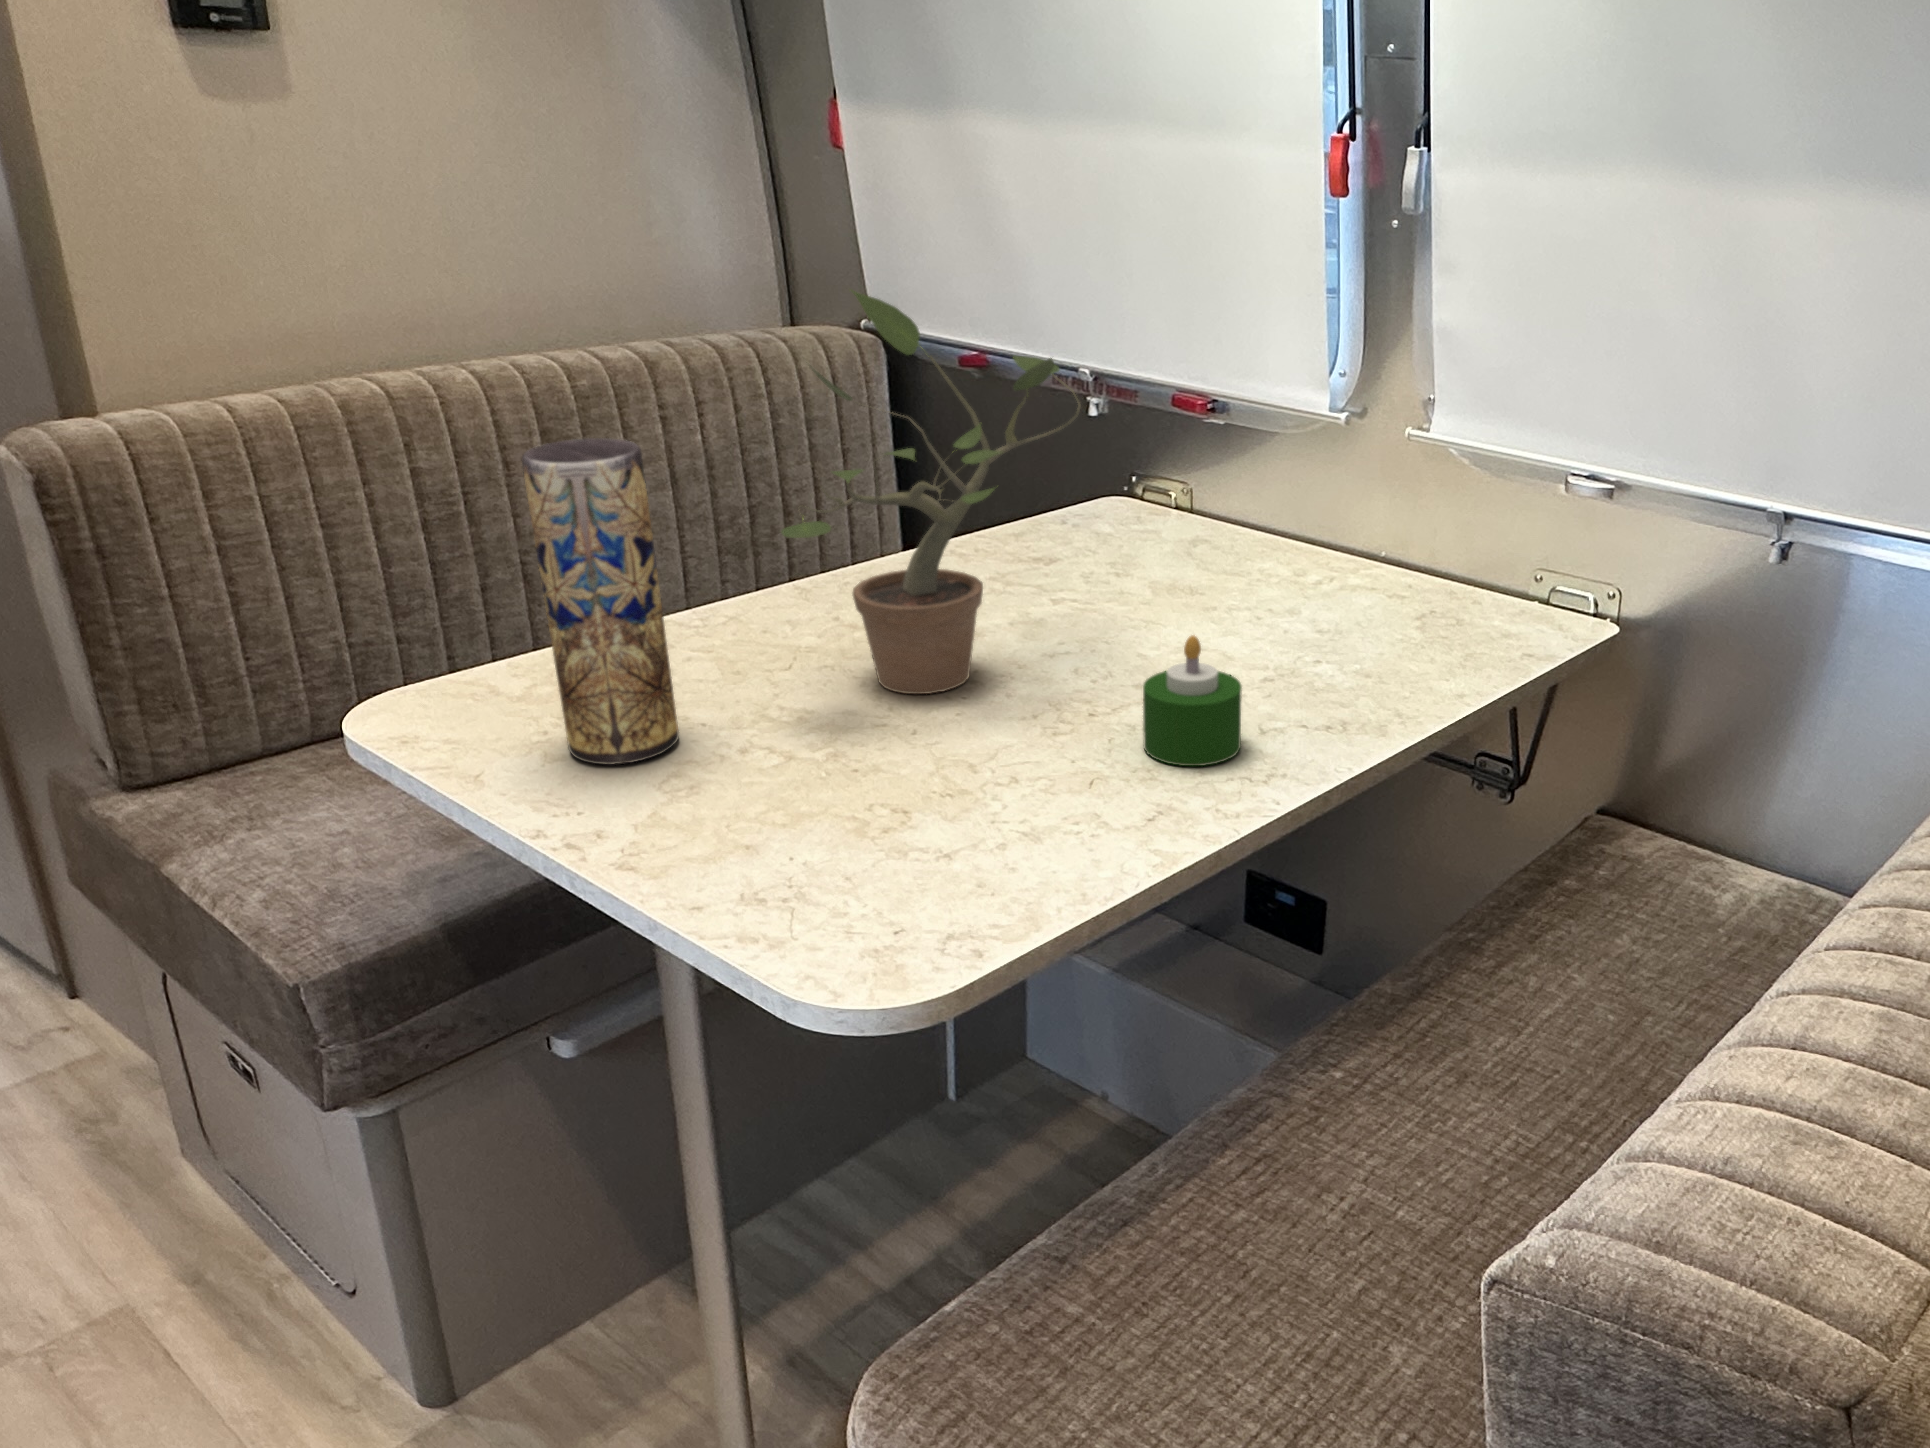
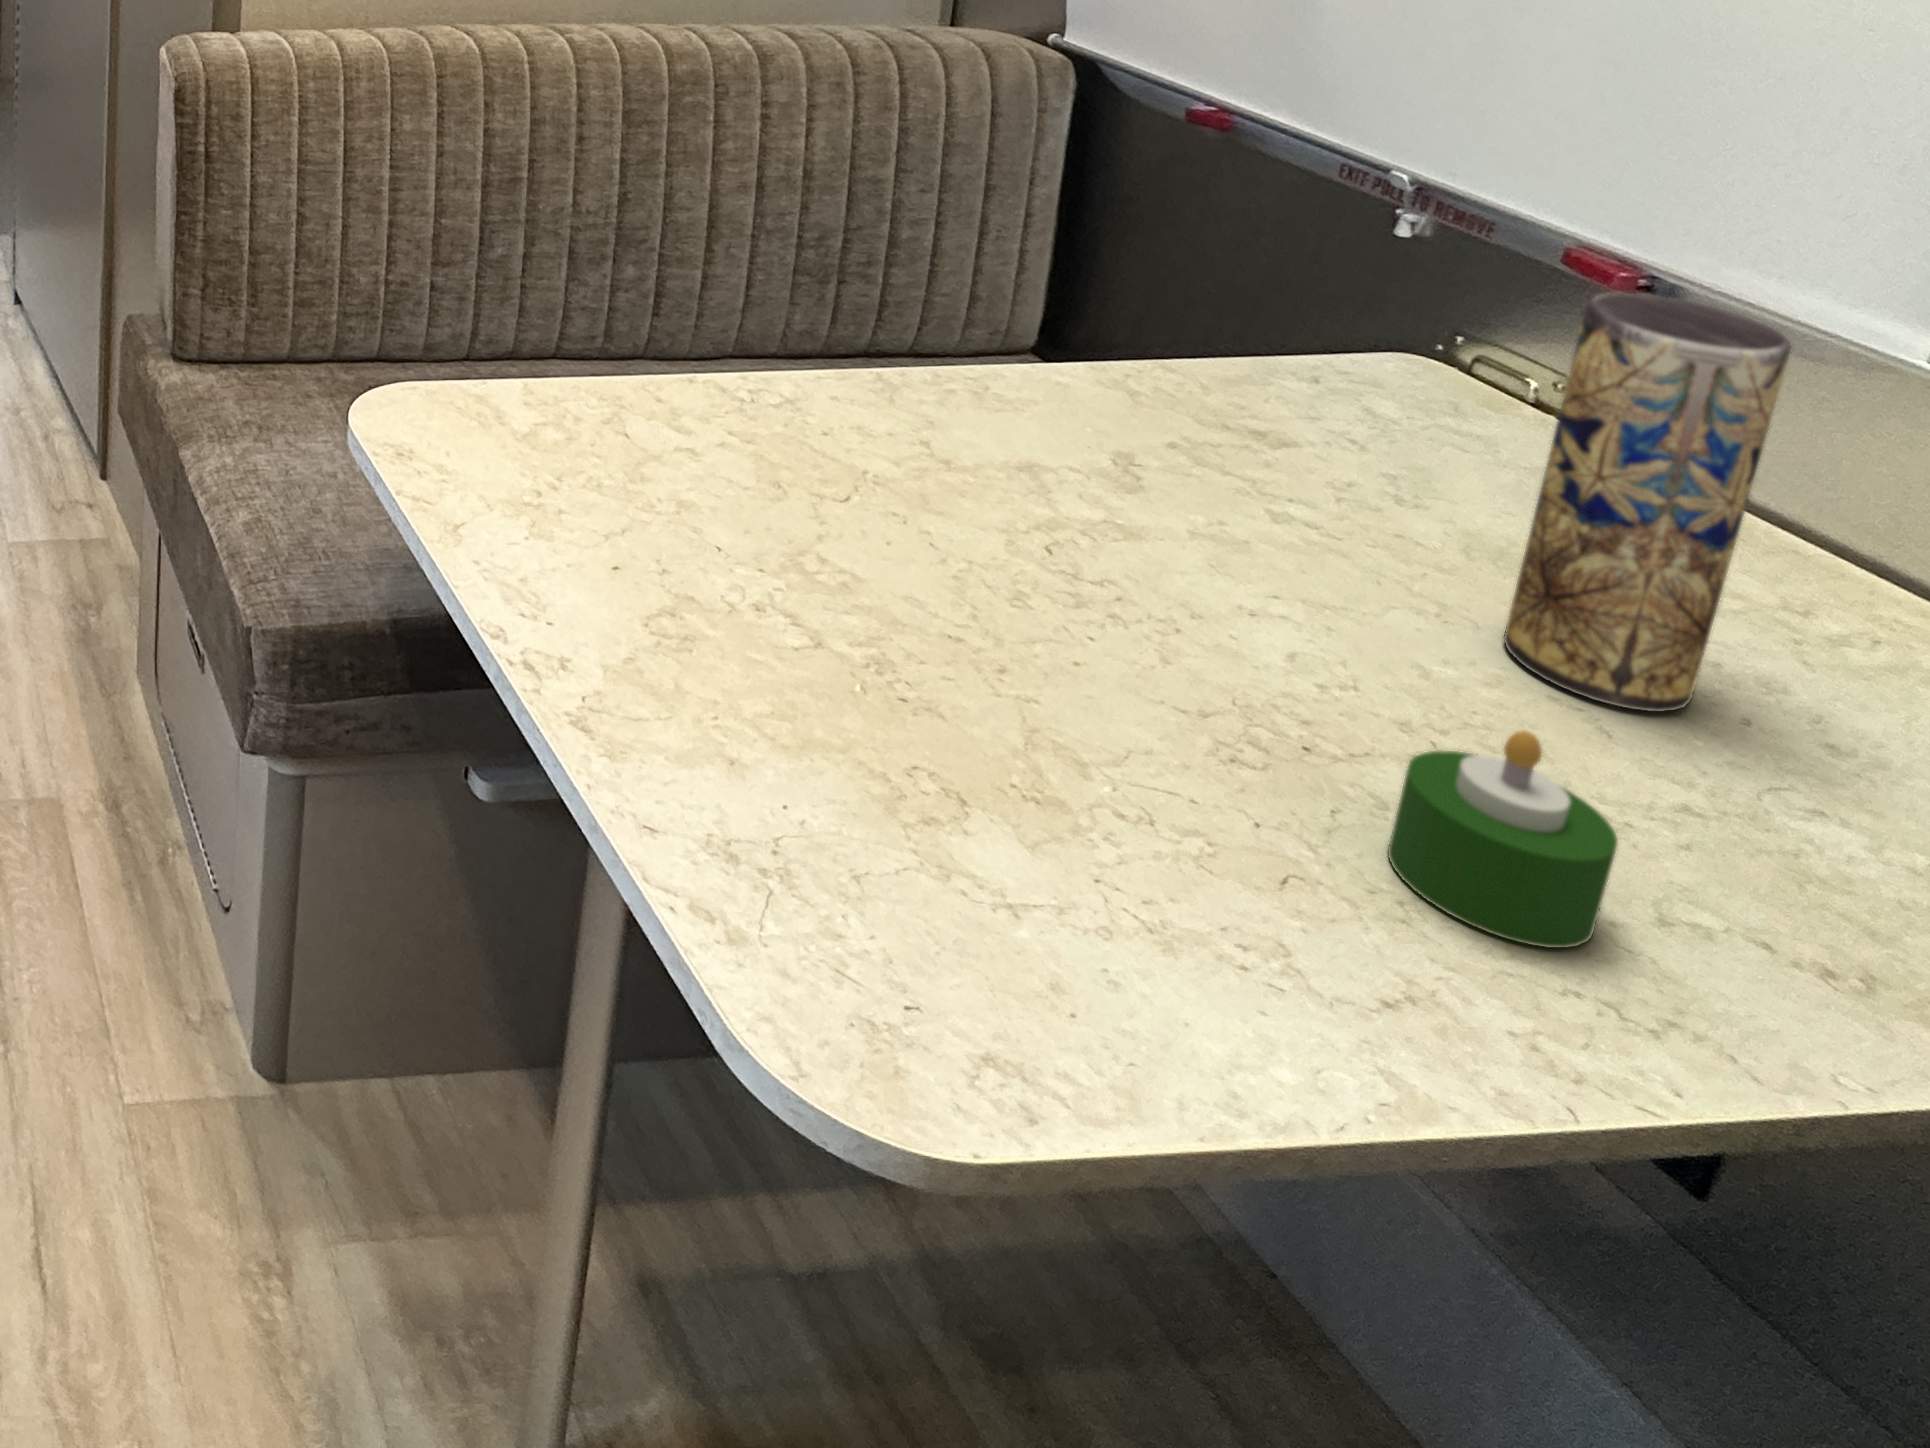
potted plant: present [782,291,1081,694] -> none [864,83,1382,617]
vase: present [522,438,679,765] -> present [1504,293,1791,712]

